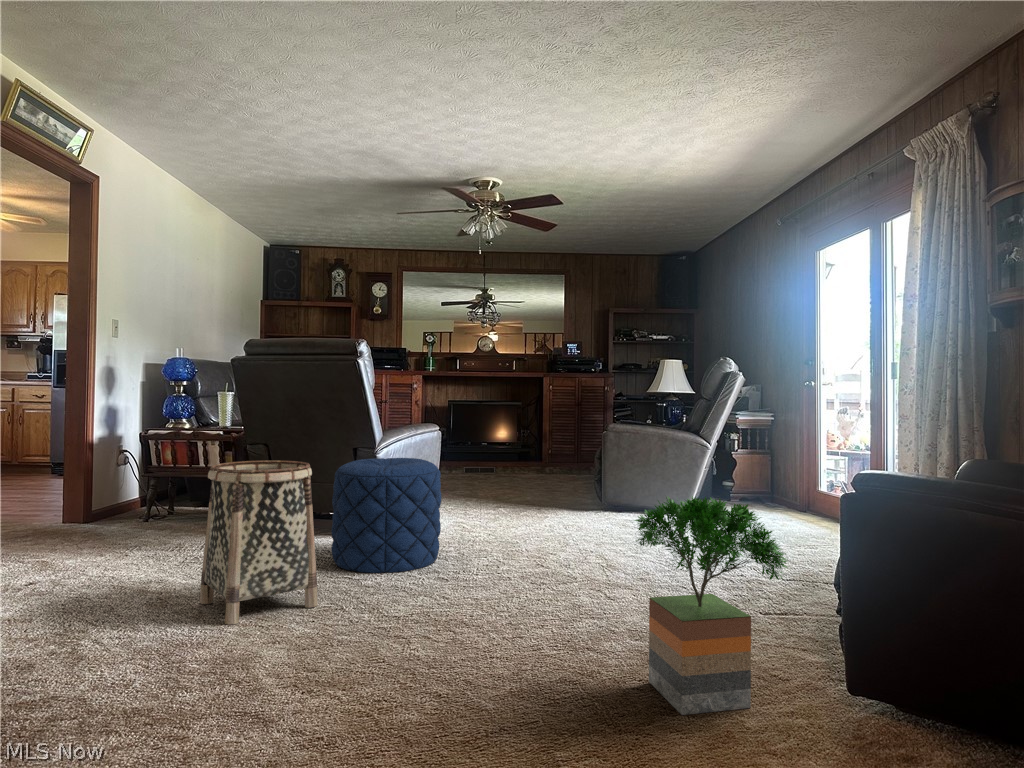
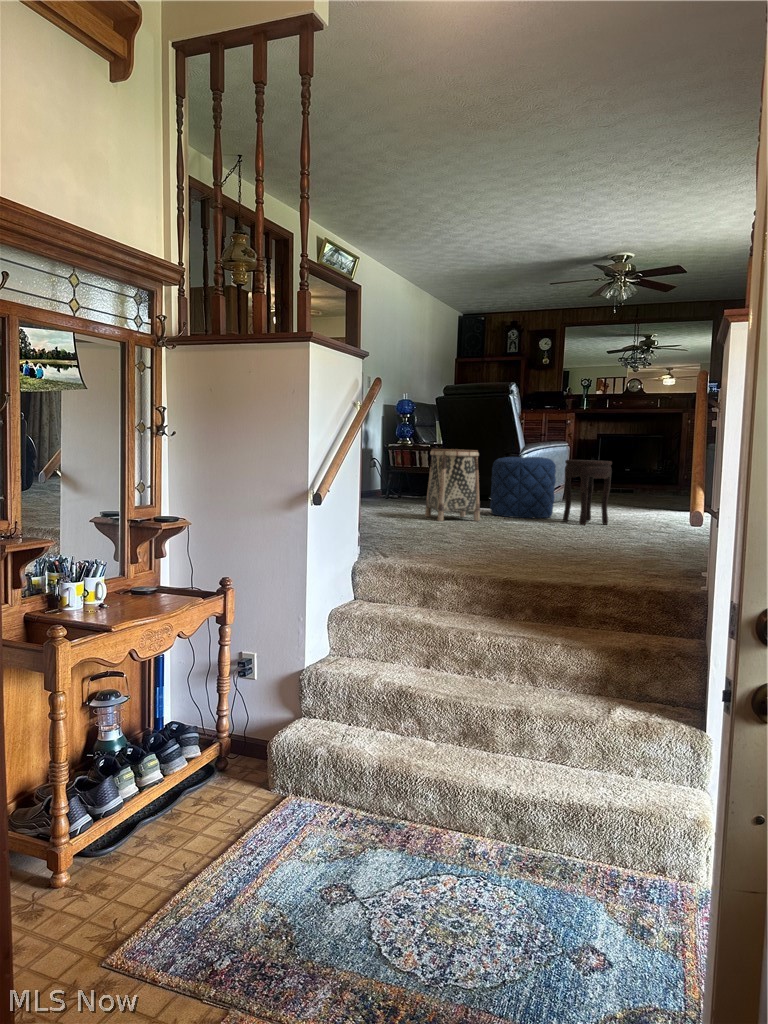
side table: none [465,466,542,588] -> present [563,460,612,525]
potted tree: present [634,497,787,715] -> none [617,454,686,549]

